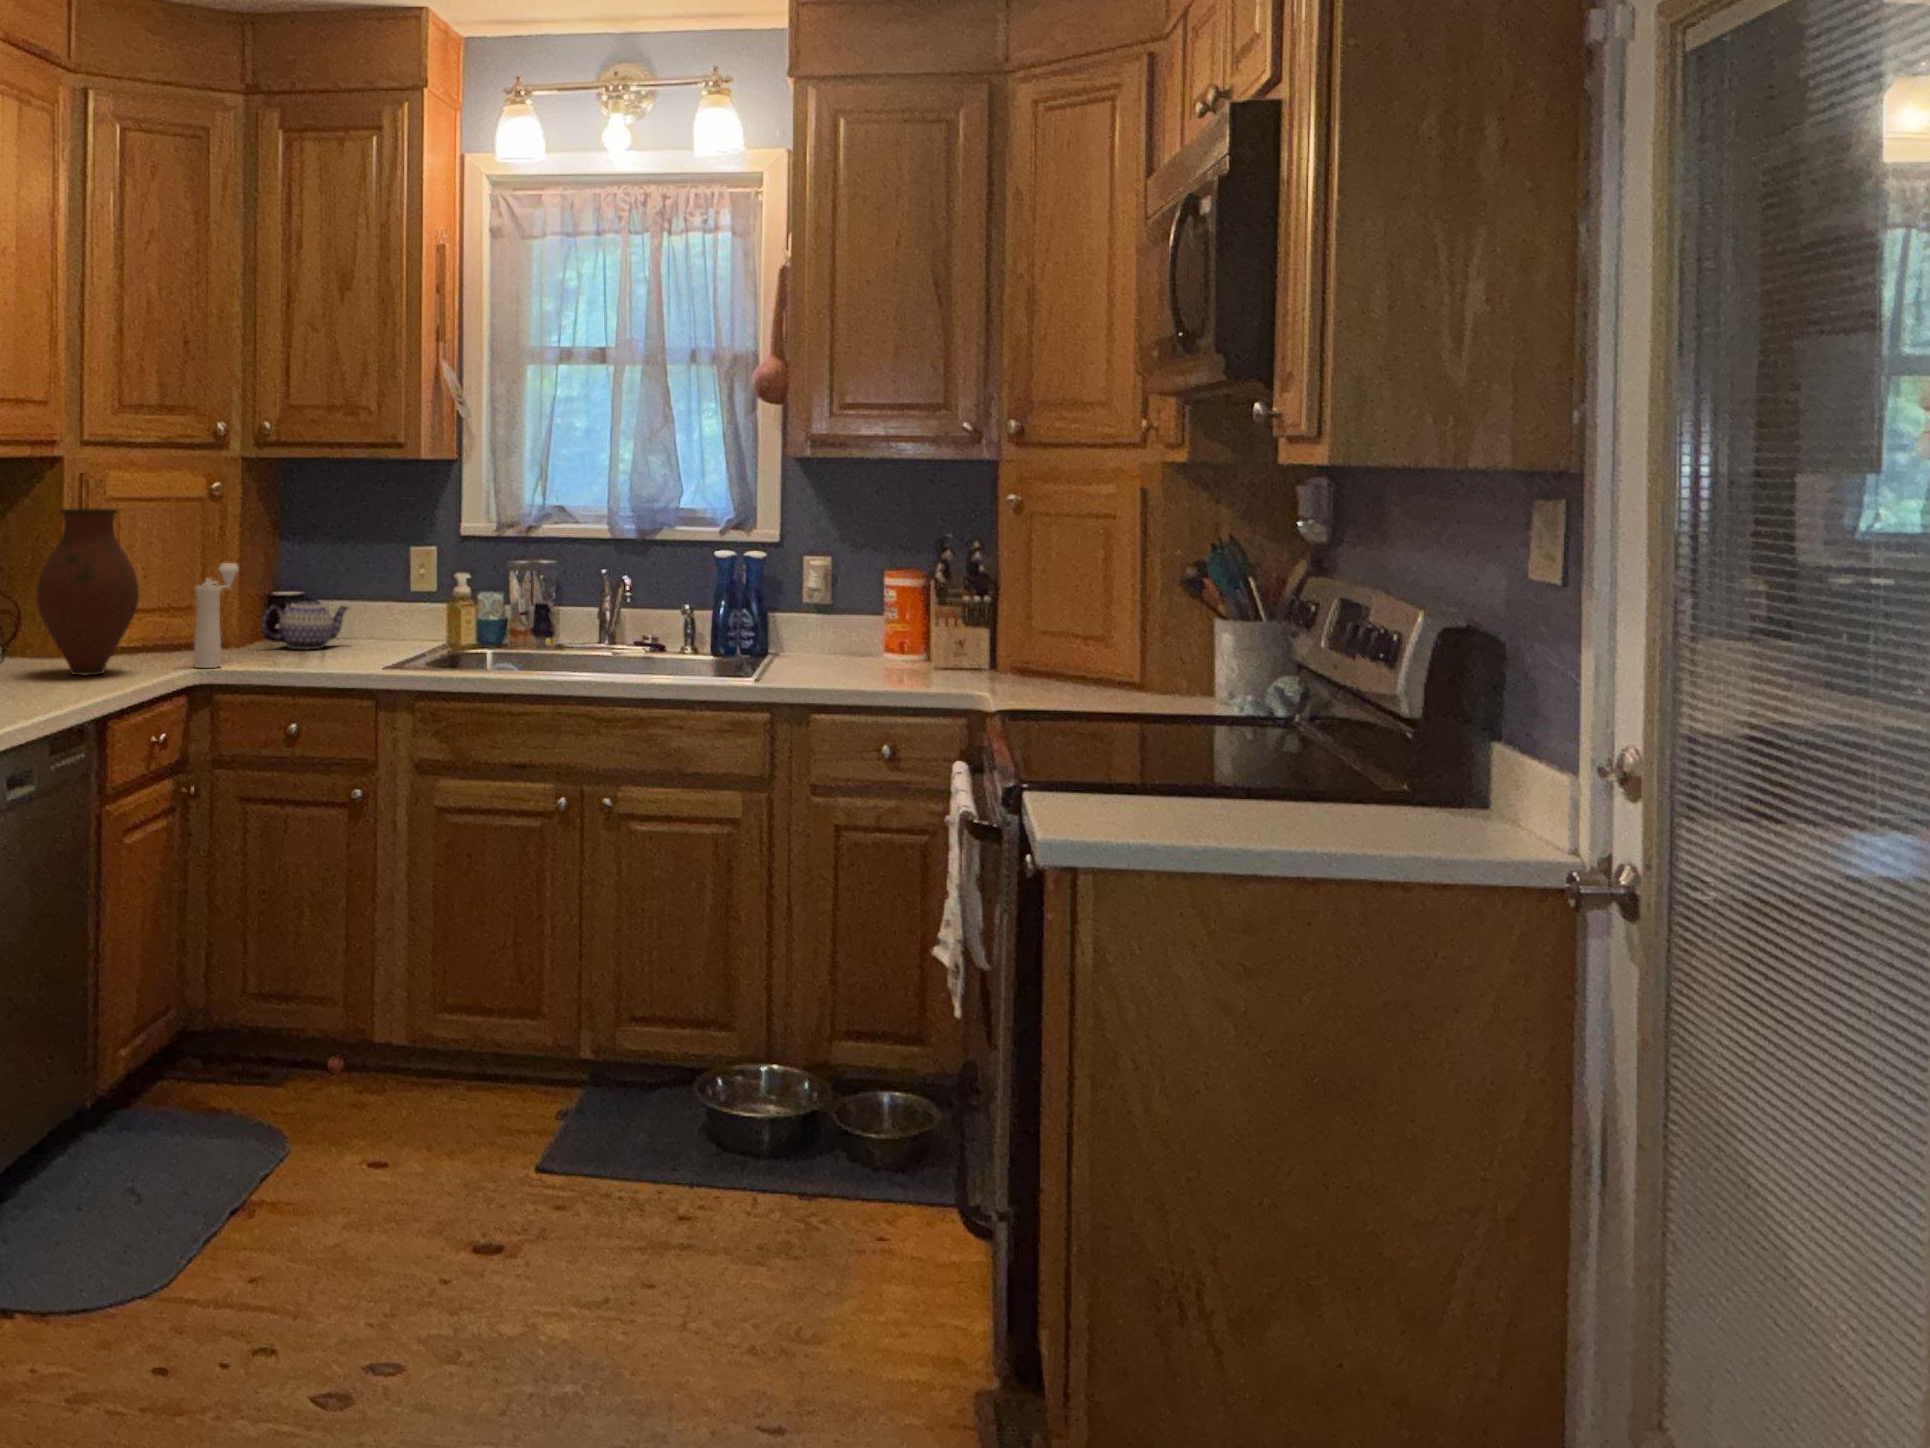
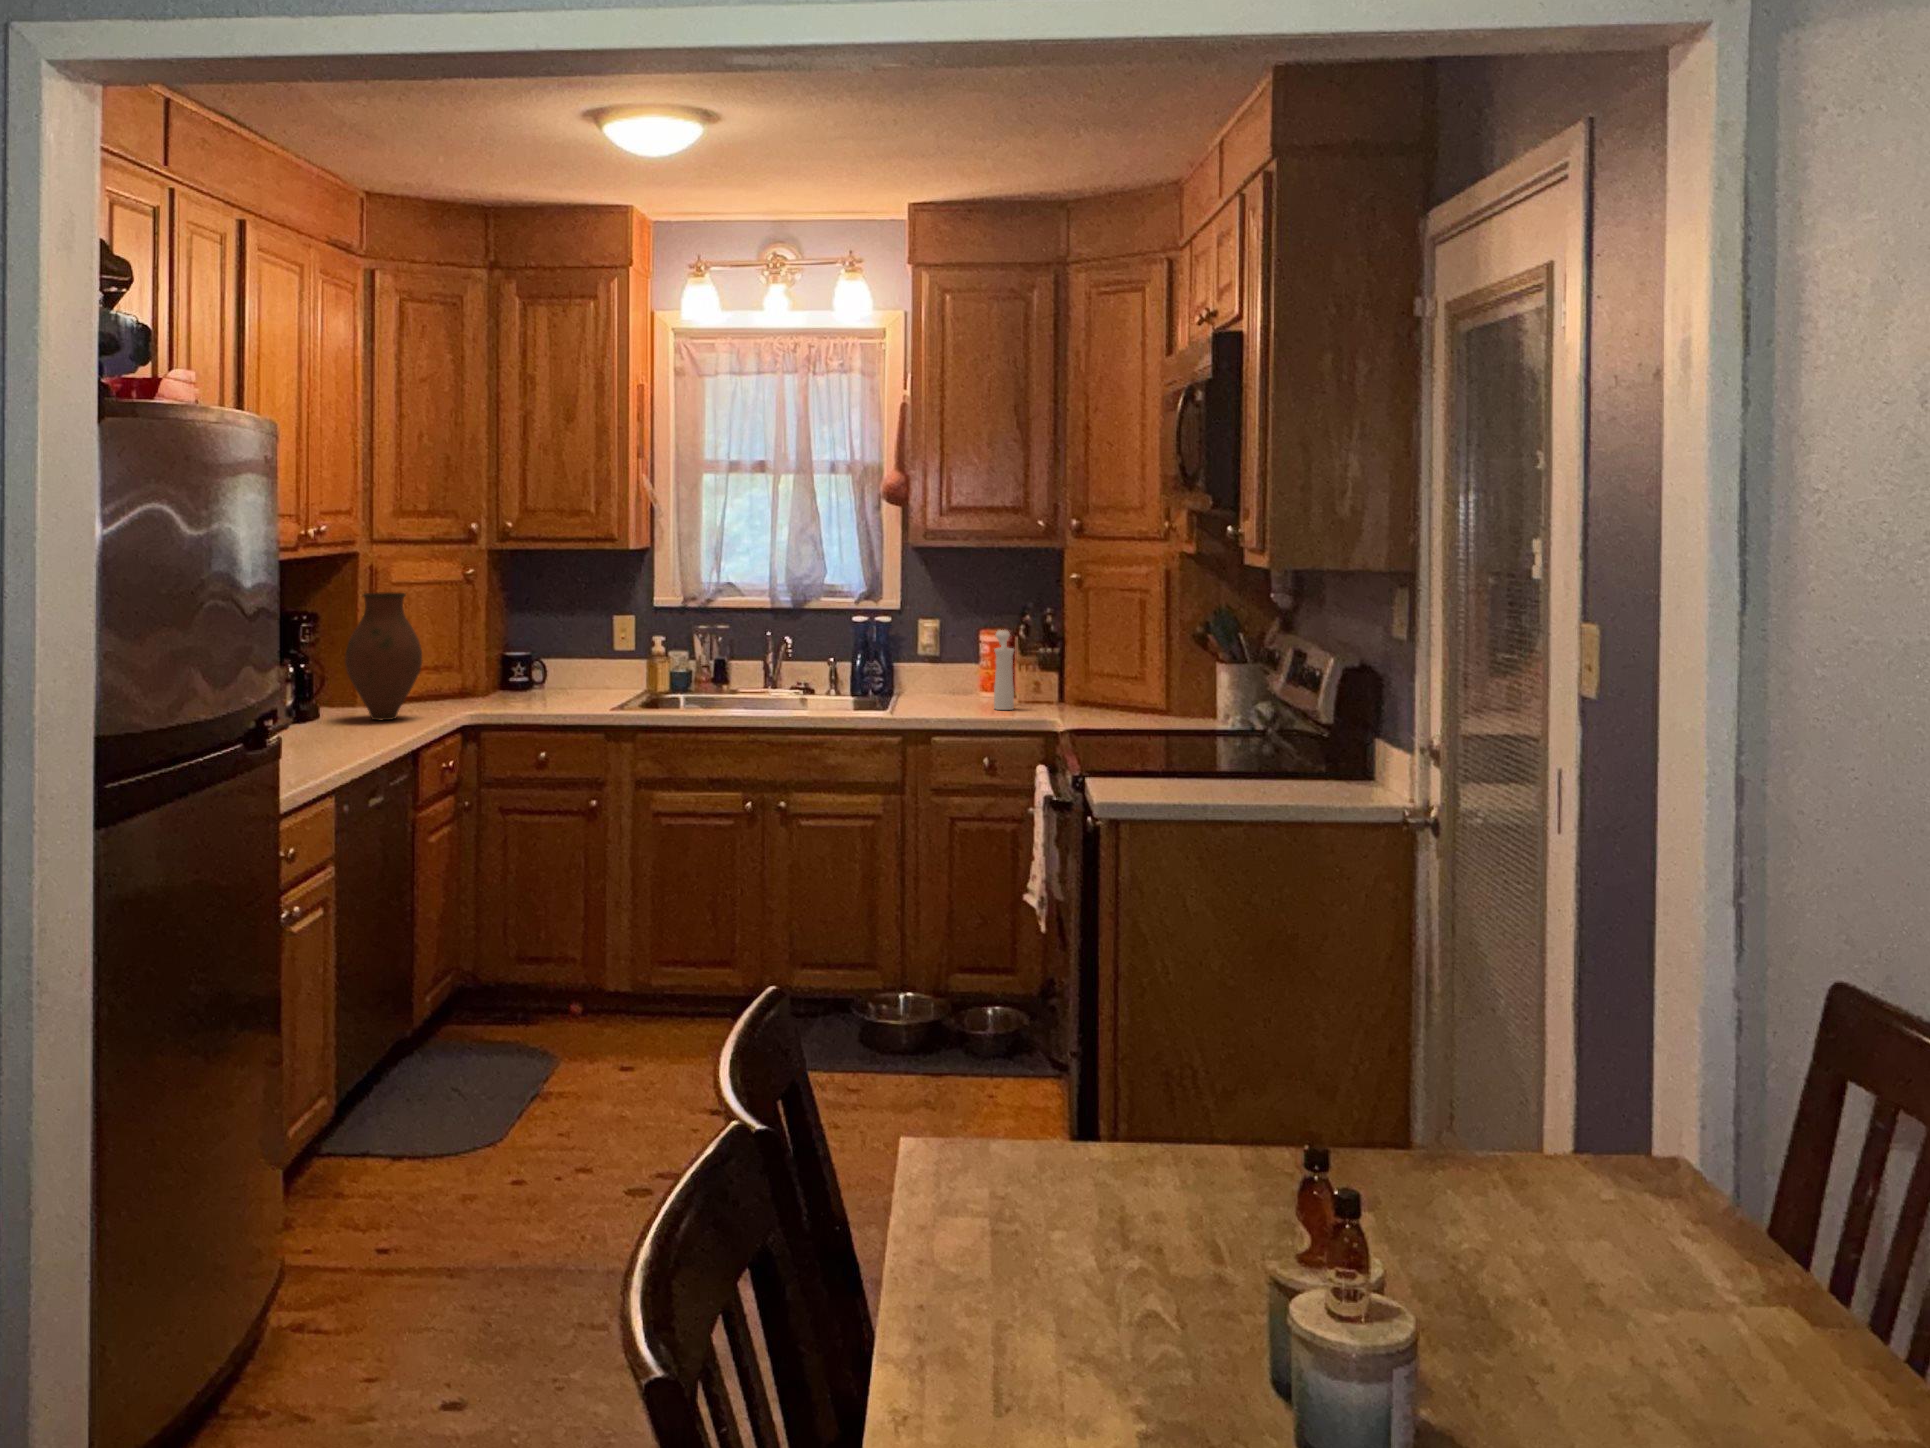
pepper mill: present [194,563,239,668] -> present [994,630,1015,710]
teapot: present [263,595,348,649] -> none [500,656,566,699]

